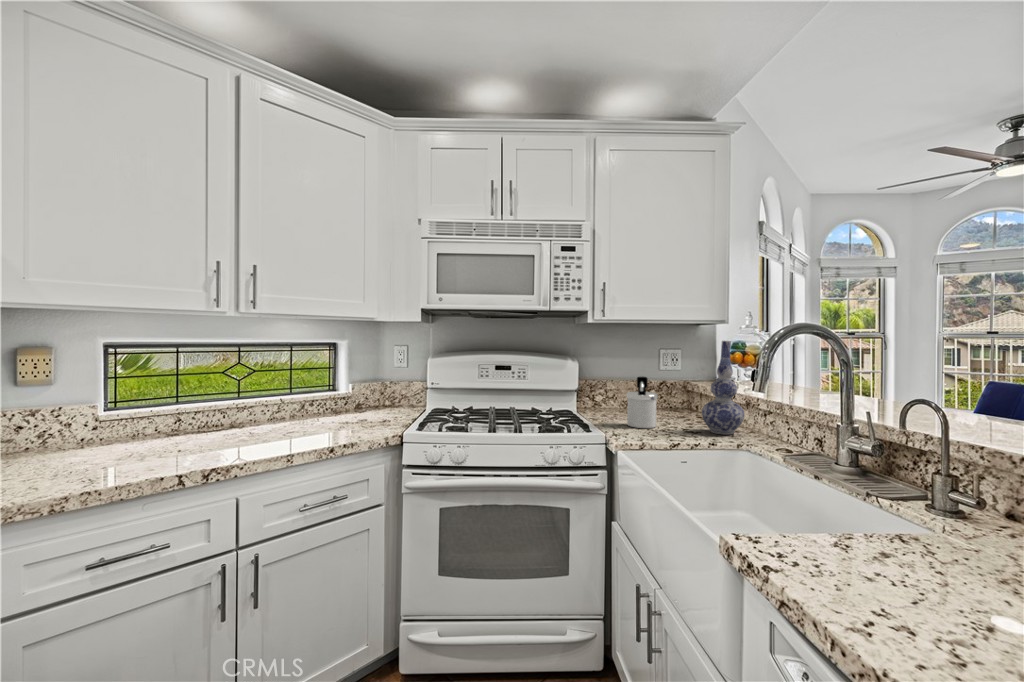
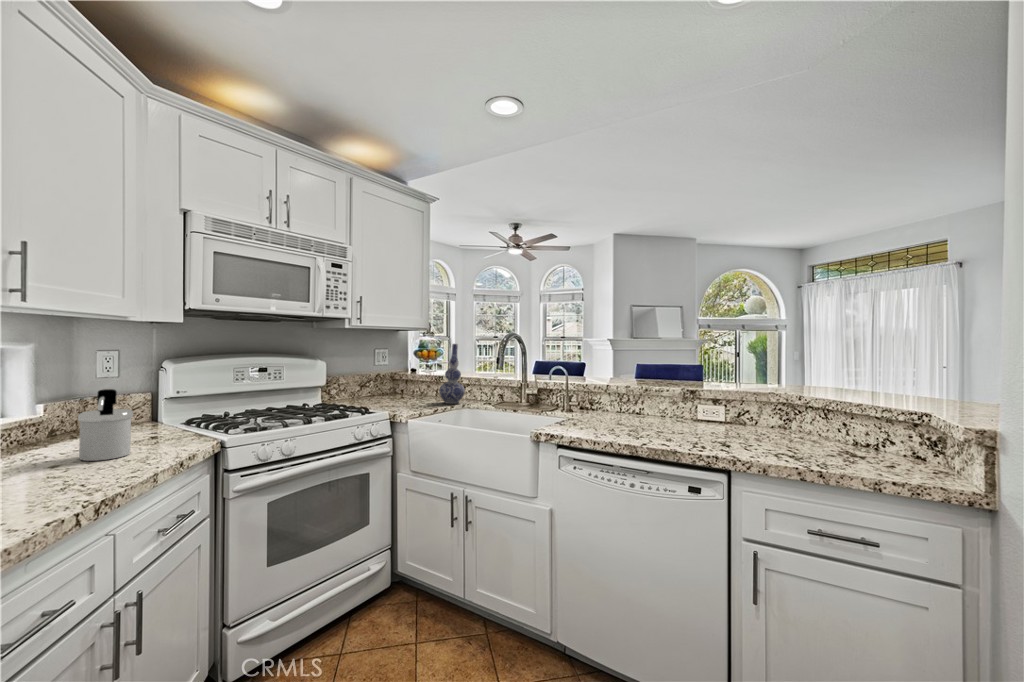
soap dispenser: present [627,377,658,428] -> present [78,389,133,461]

